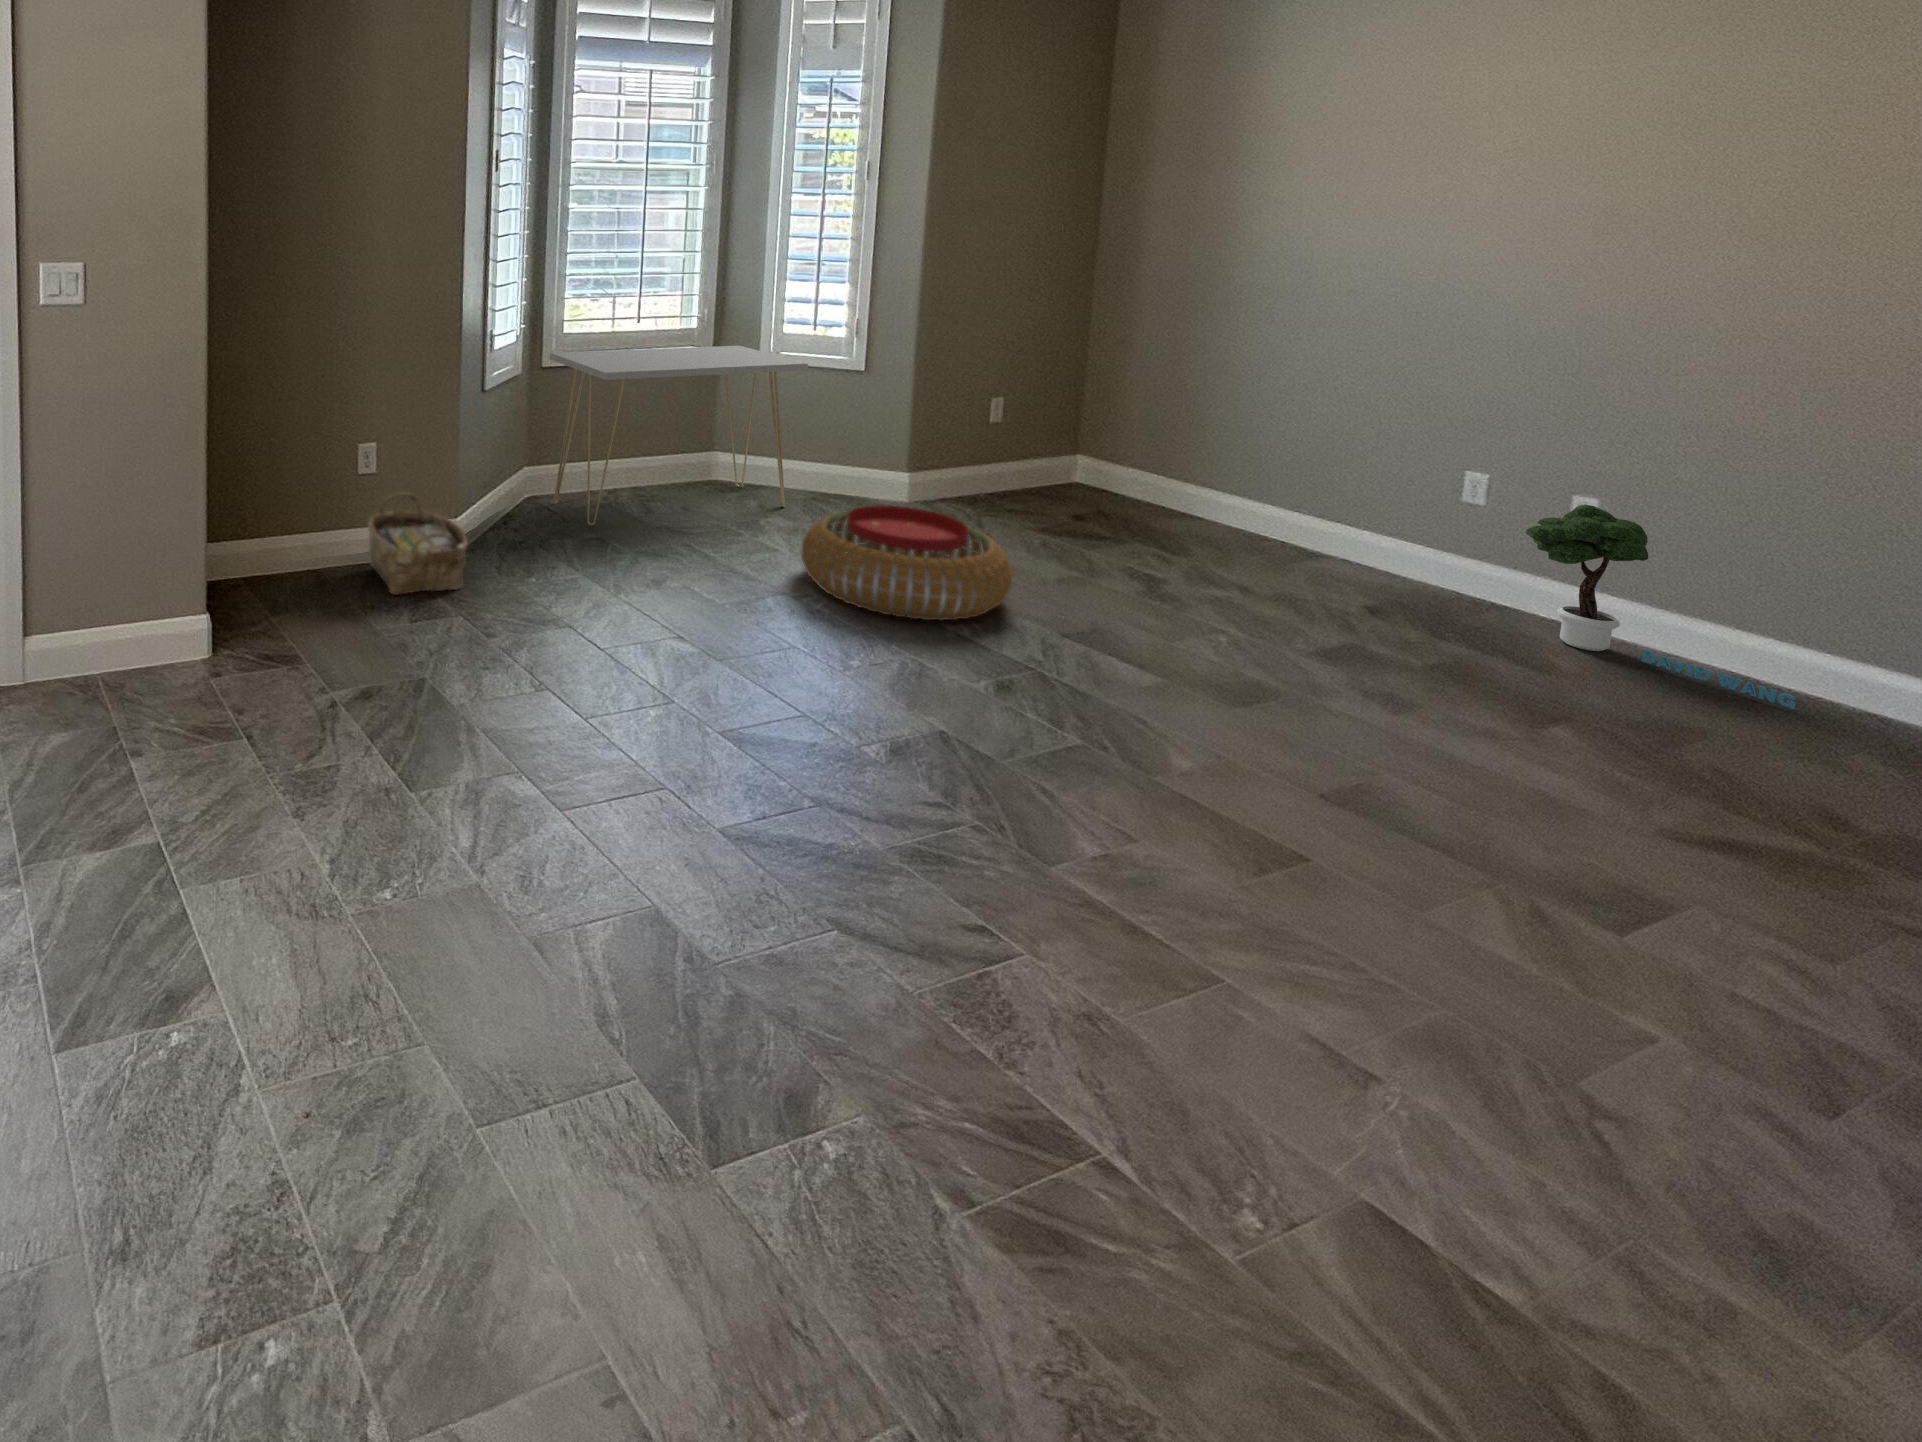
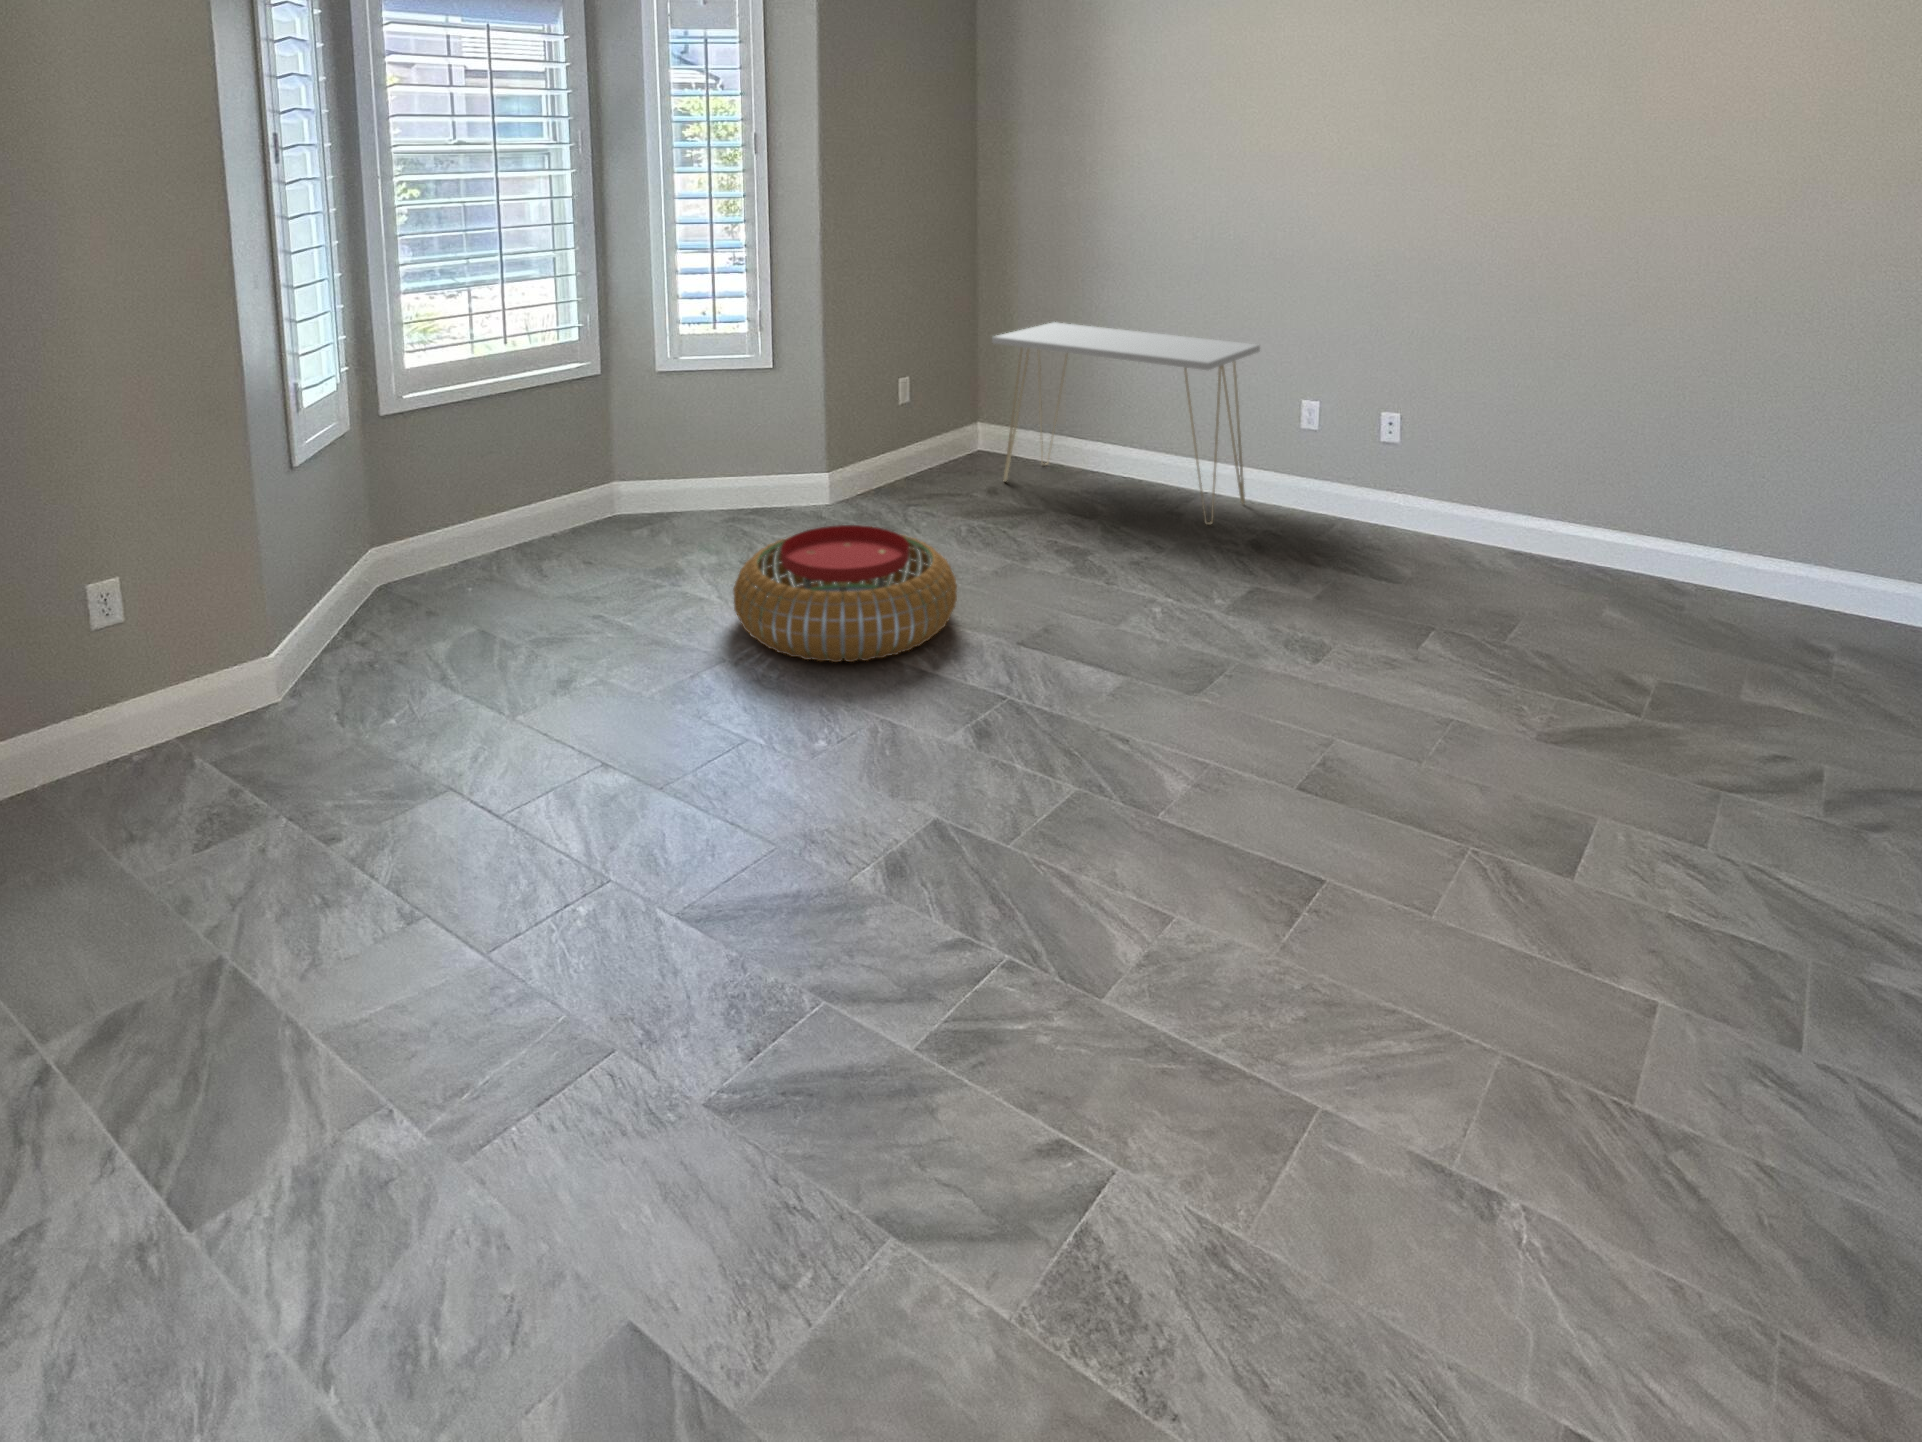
console table: present [550,346,808,526] -> present [992,322,1260,525]
woven basket: present [368,492,468,595] -> none [111,642,284,809]
potted tree: present [1525,504,1795,709] -> none [1348,421,1537,572]

